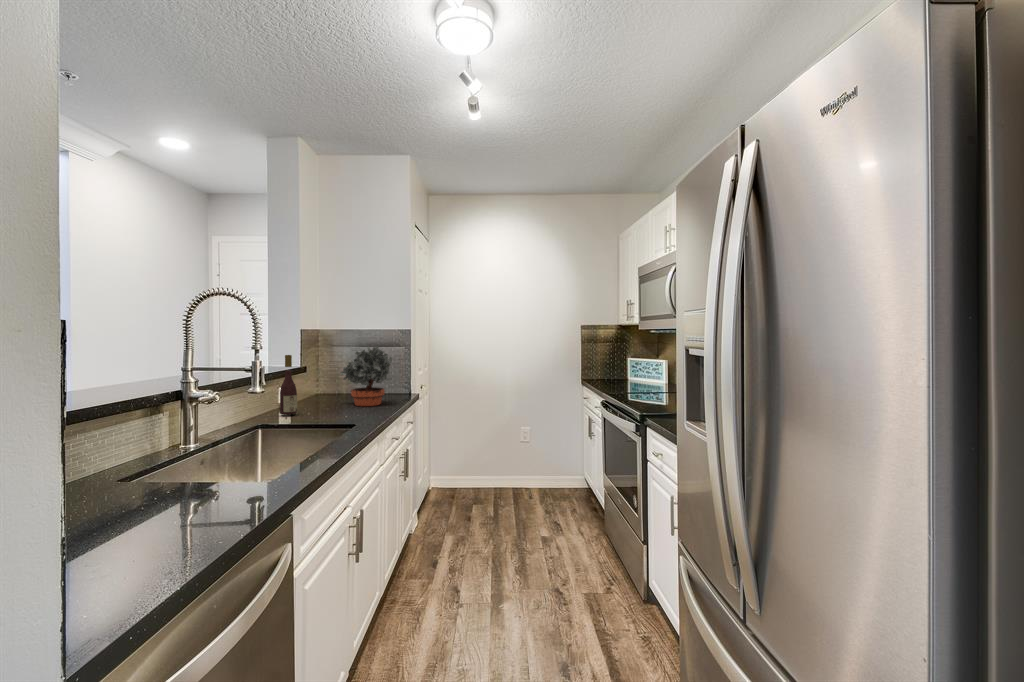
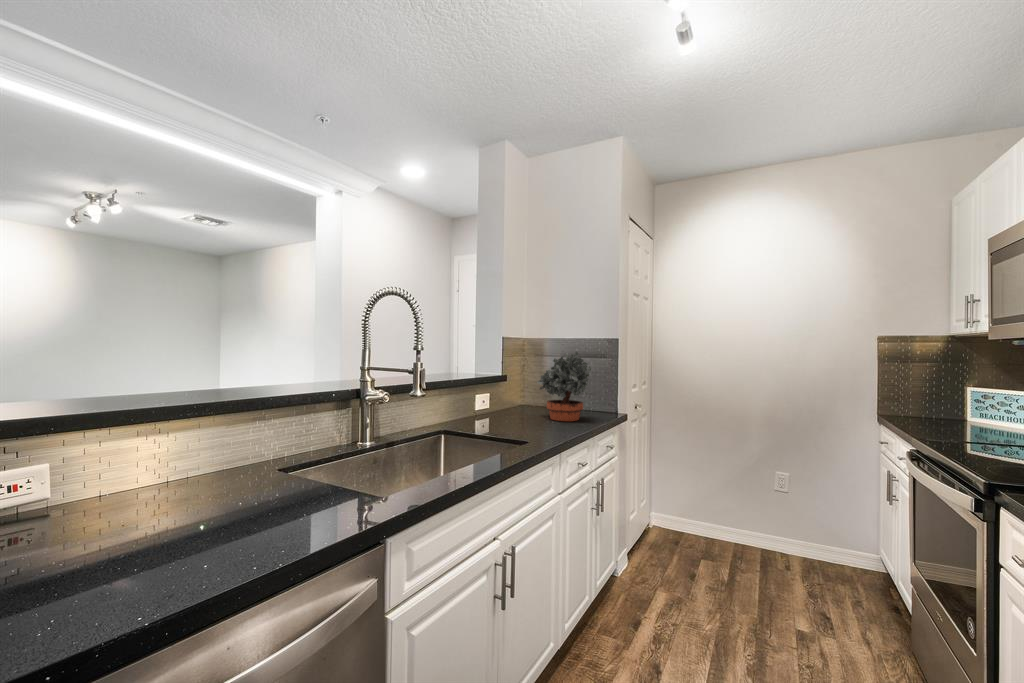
wine bottle: present [280,355,297,414] -> none [469,359,487,424]

